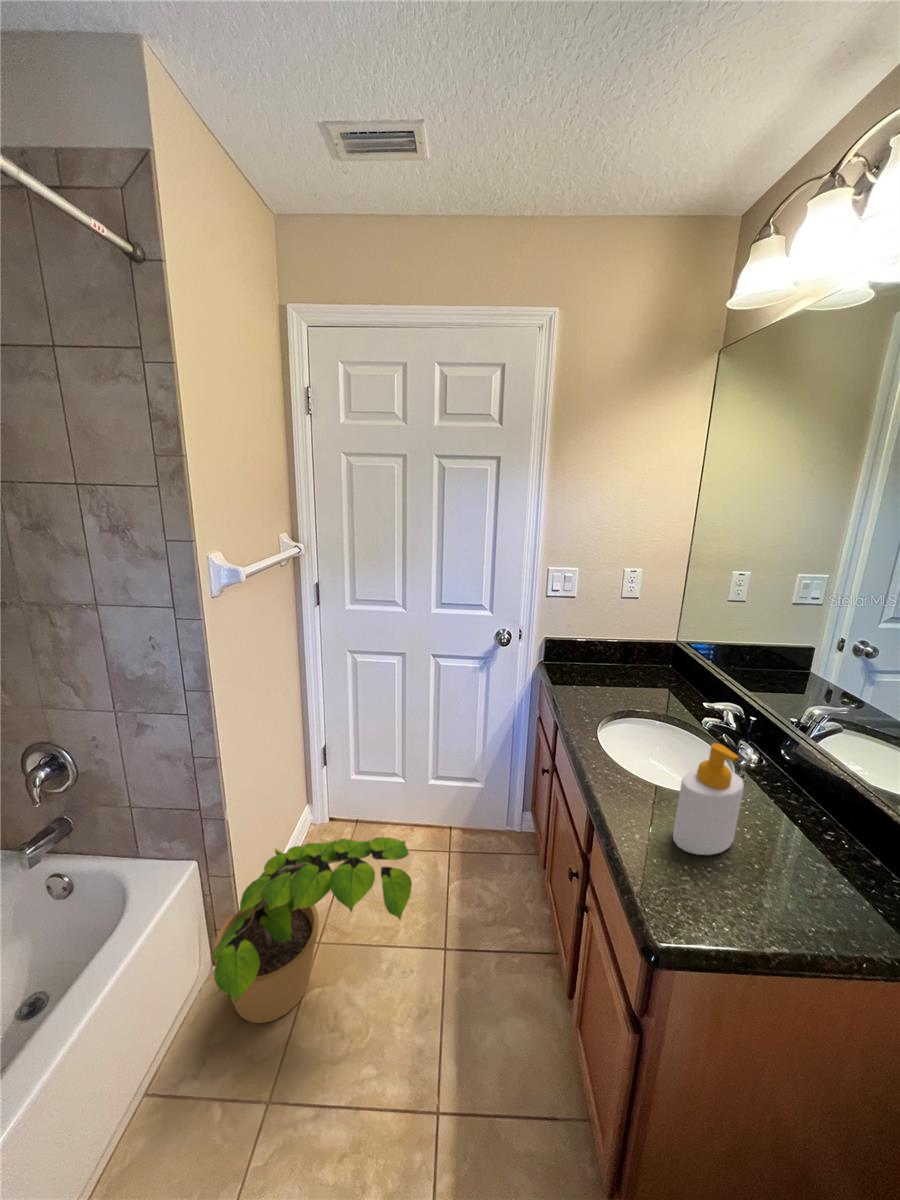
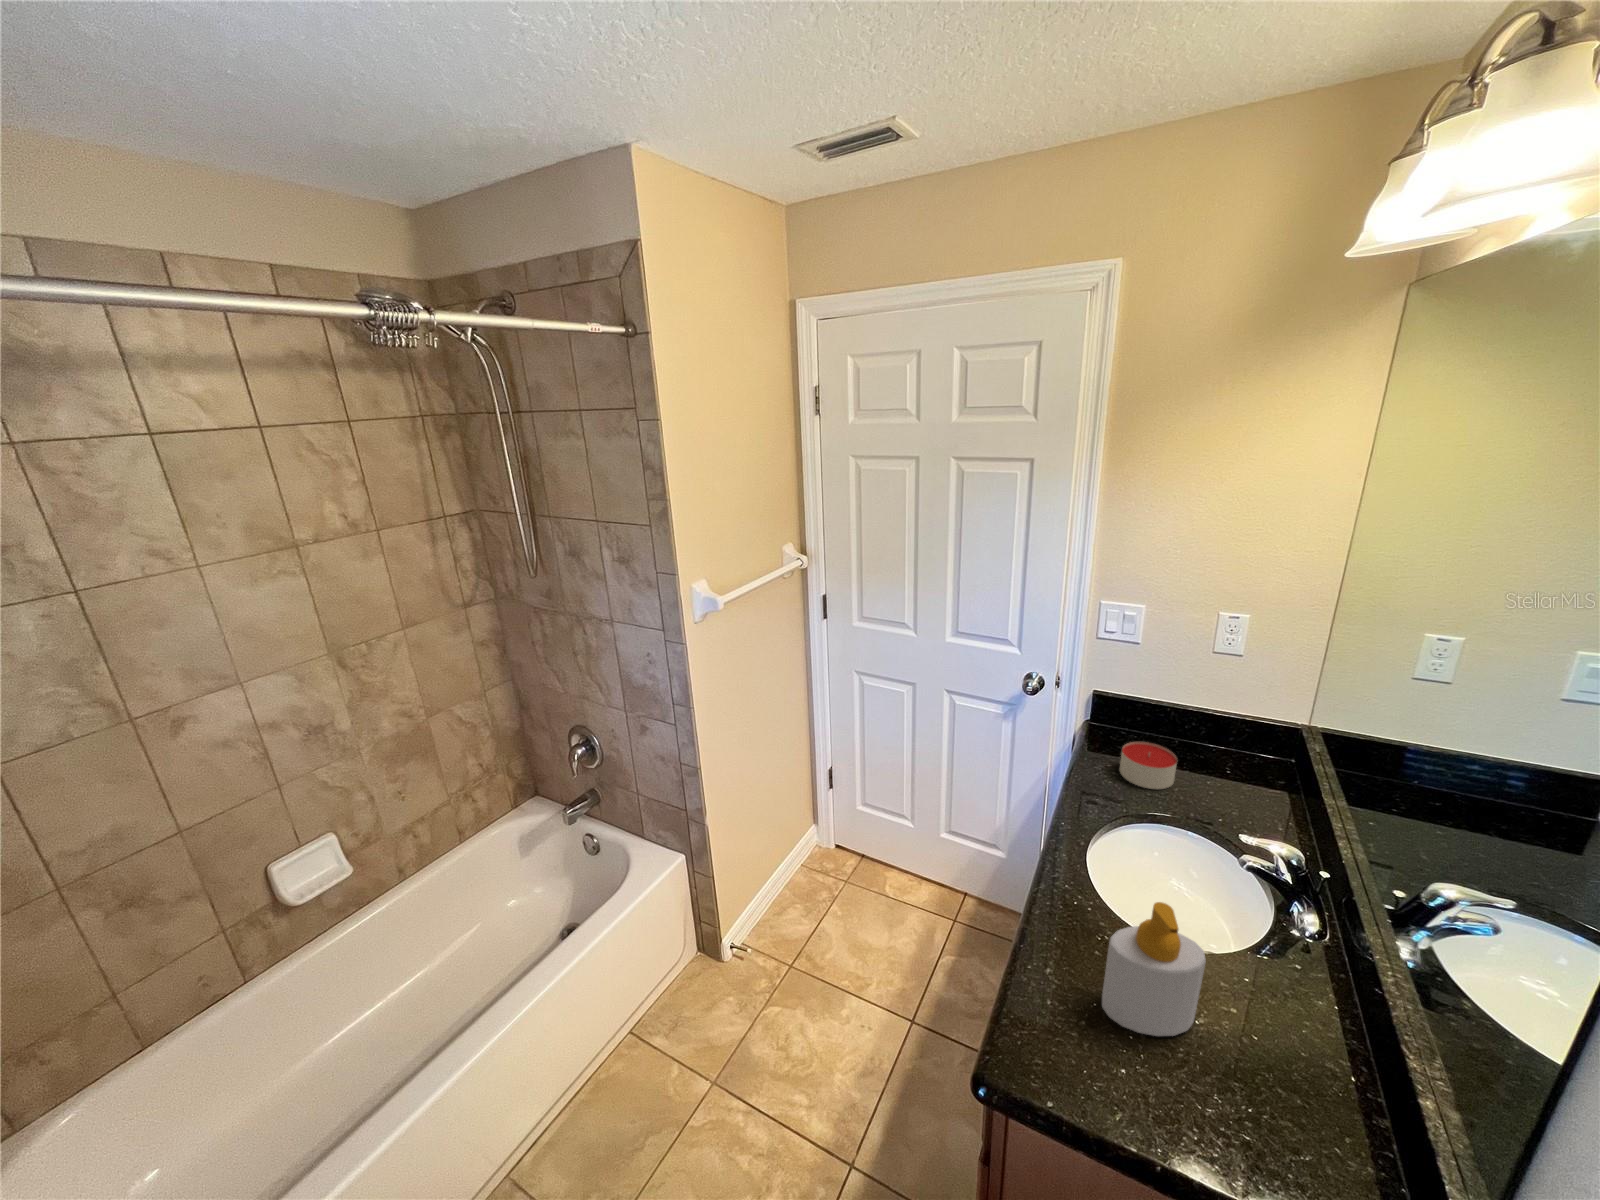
candle: none [576,666,614,696] -> present [1120,742,1177,789]
potted plant: present [212,837,412,1023] -> none [673,862,861,1017]

